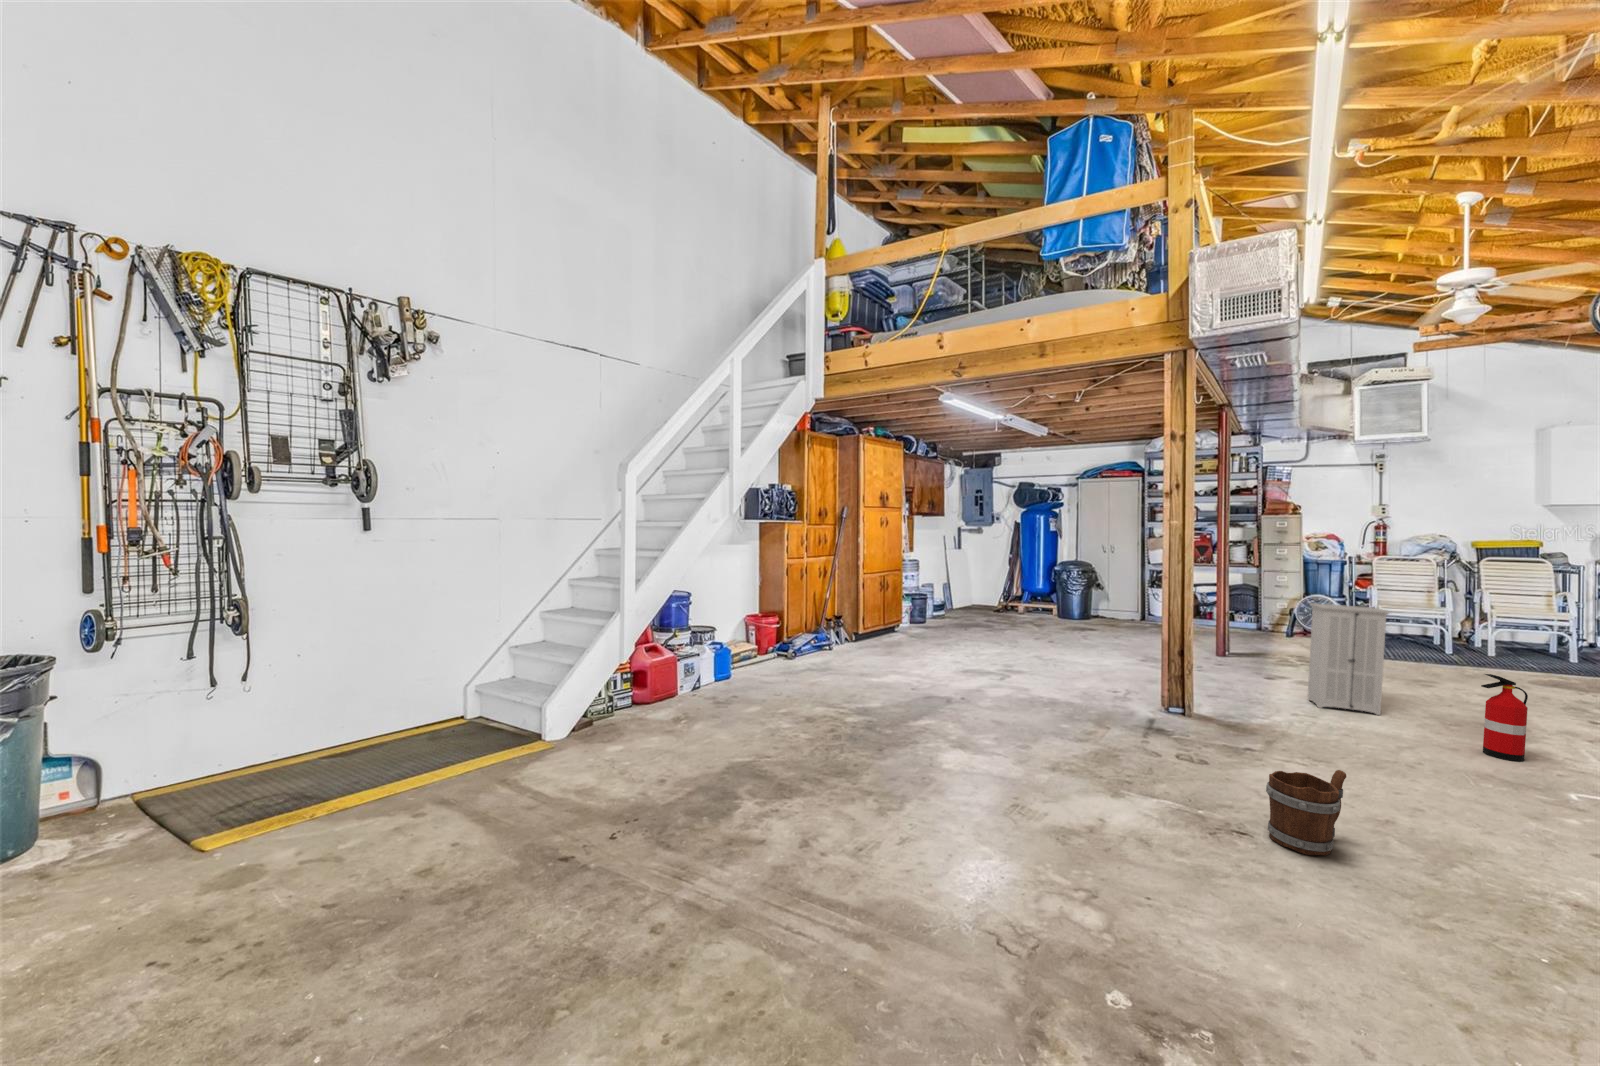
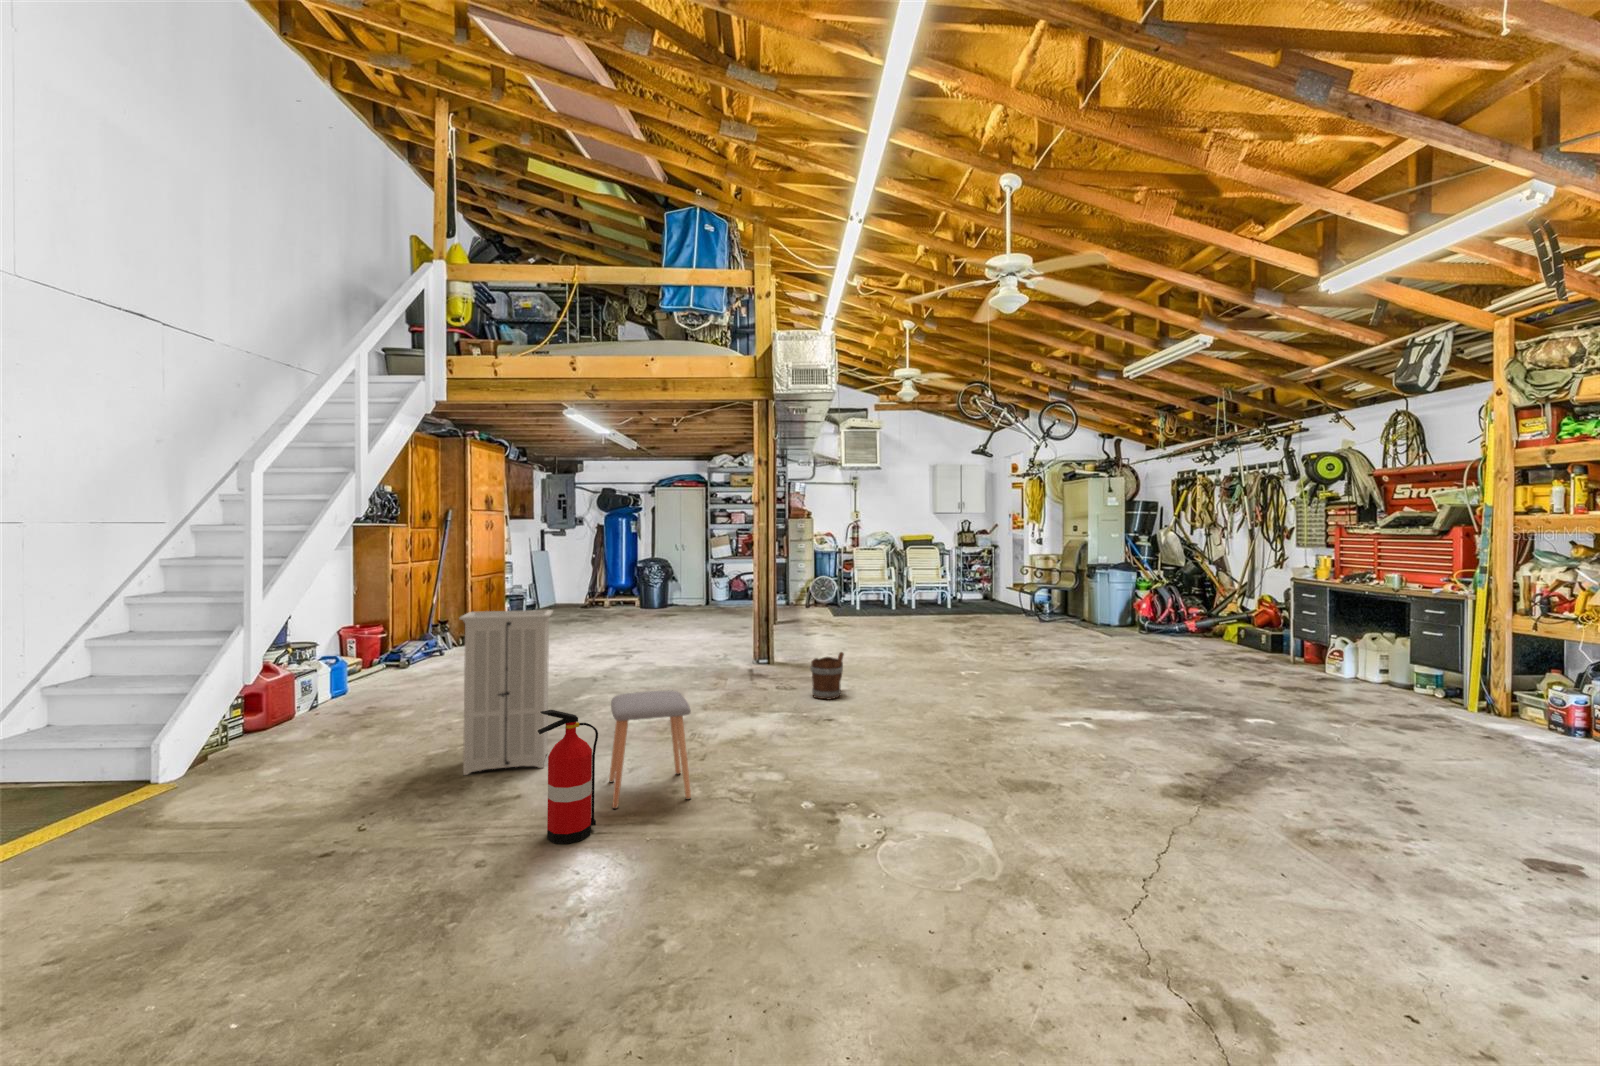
storage cabinet: present [1308,603,1391,715] -> present [459,608,553,775]
fire extinguisher: present [1481,674,1528,762] -> present [537,710,598,844]
stool: none [829,792,967,1016] -> present [609,690,691,809]

